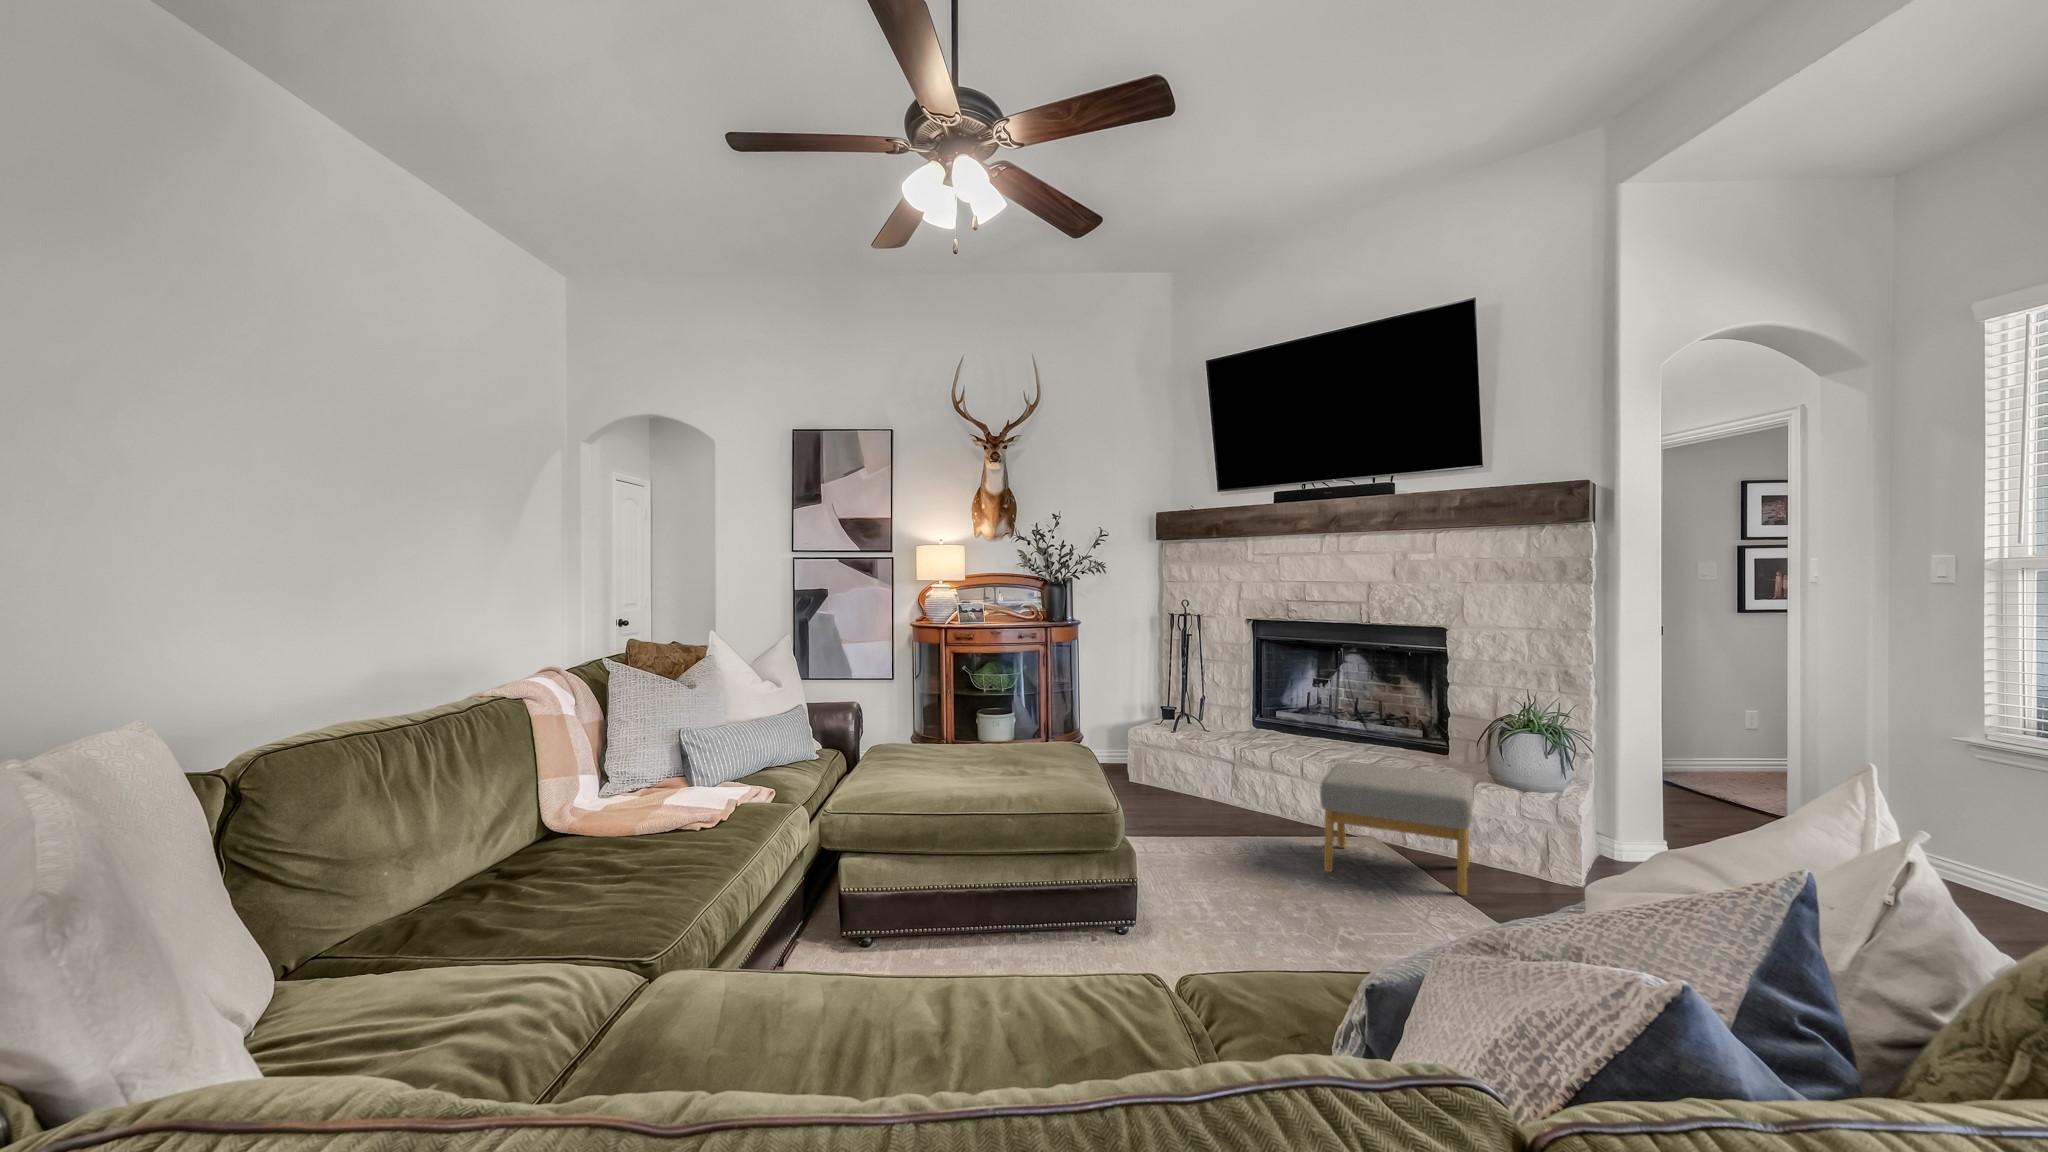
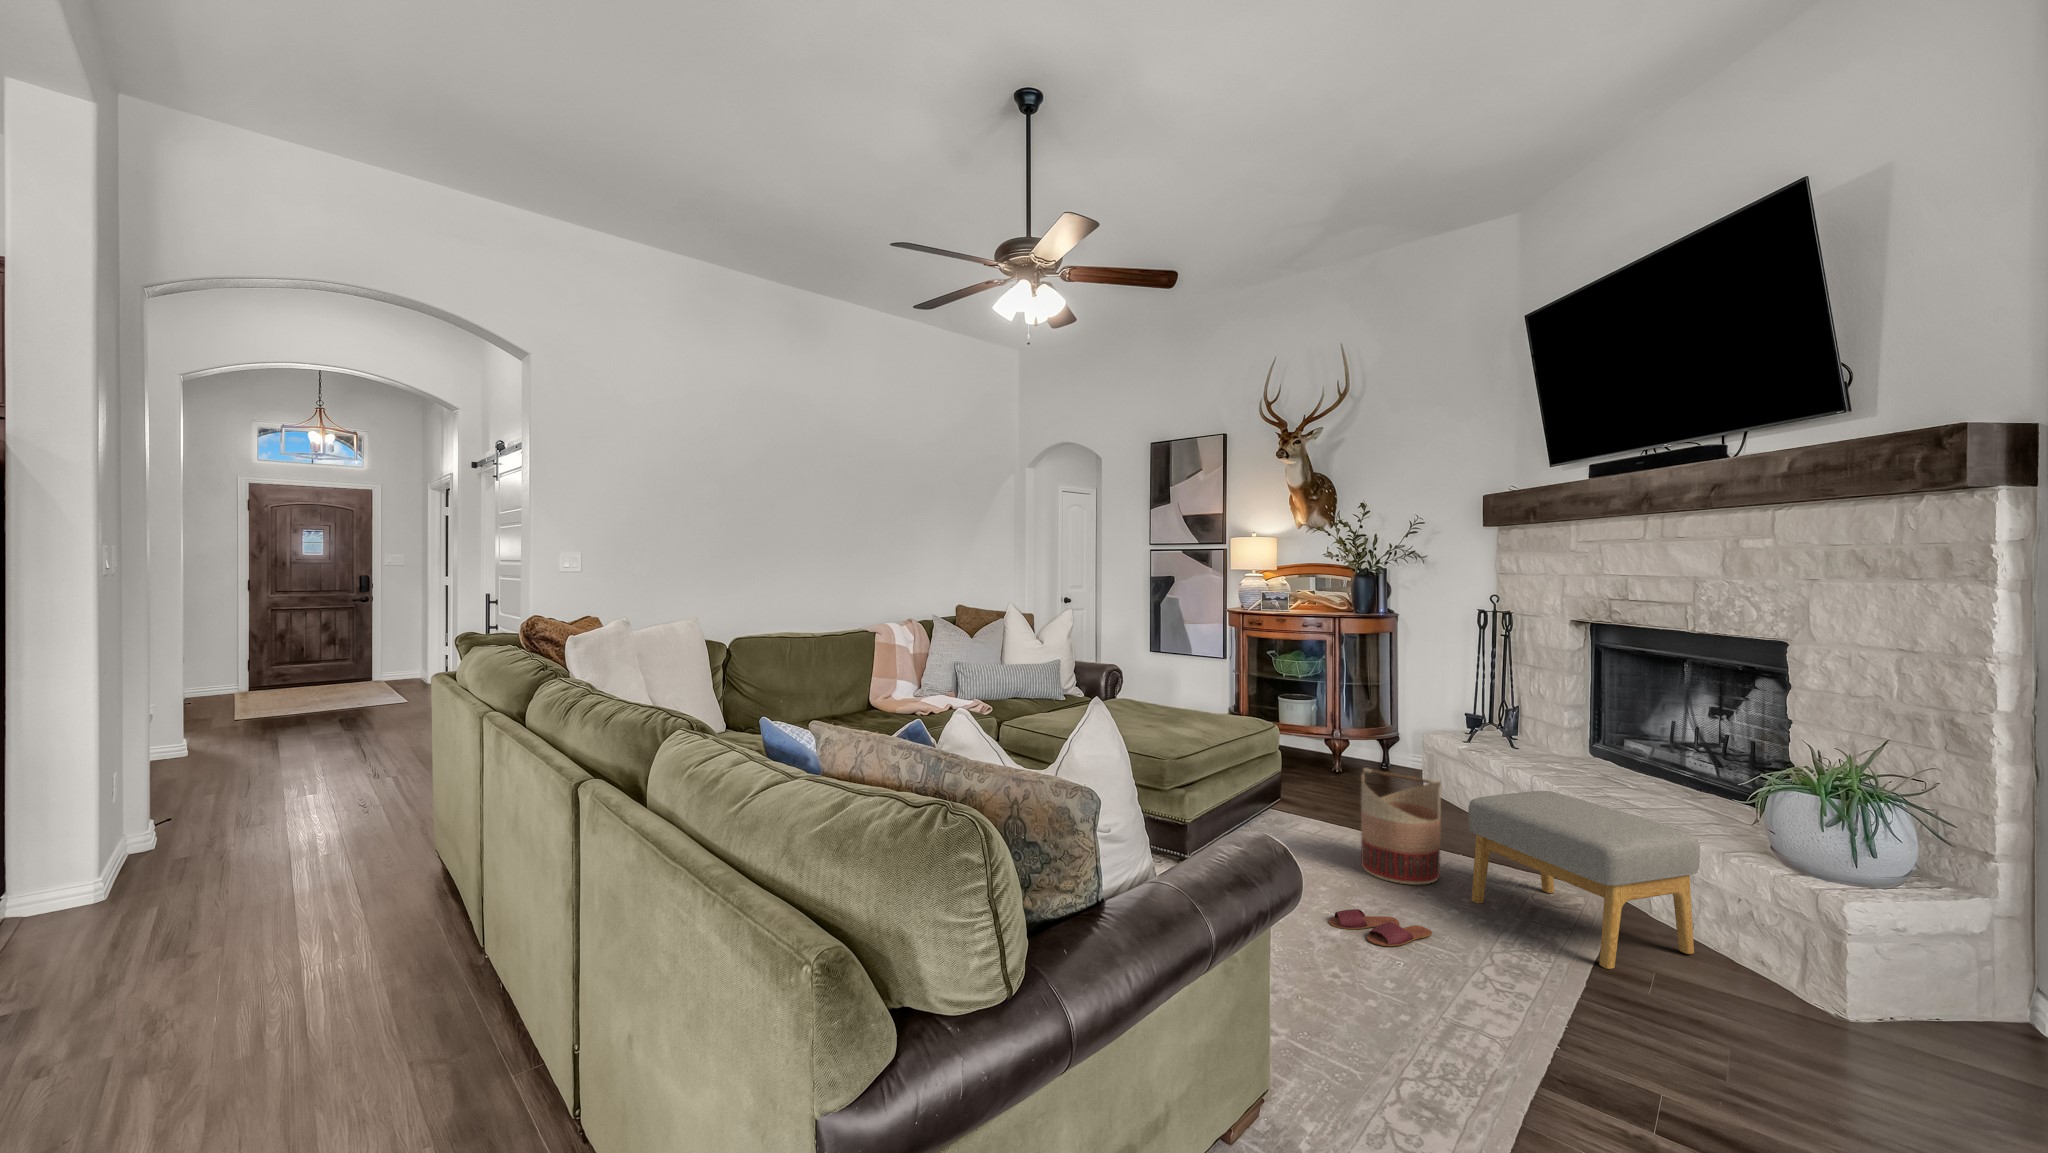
basket: none [1215,770,1286,873] -> present [1361,768,1441,885]
slippers: none [1296,905,1370,935] -> present [1329,909,1432,946]

